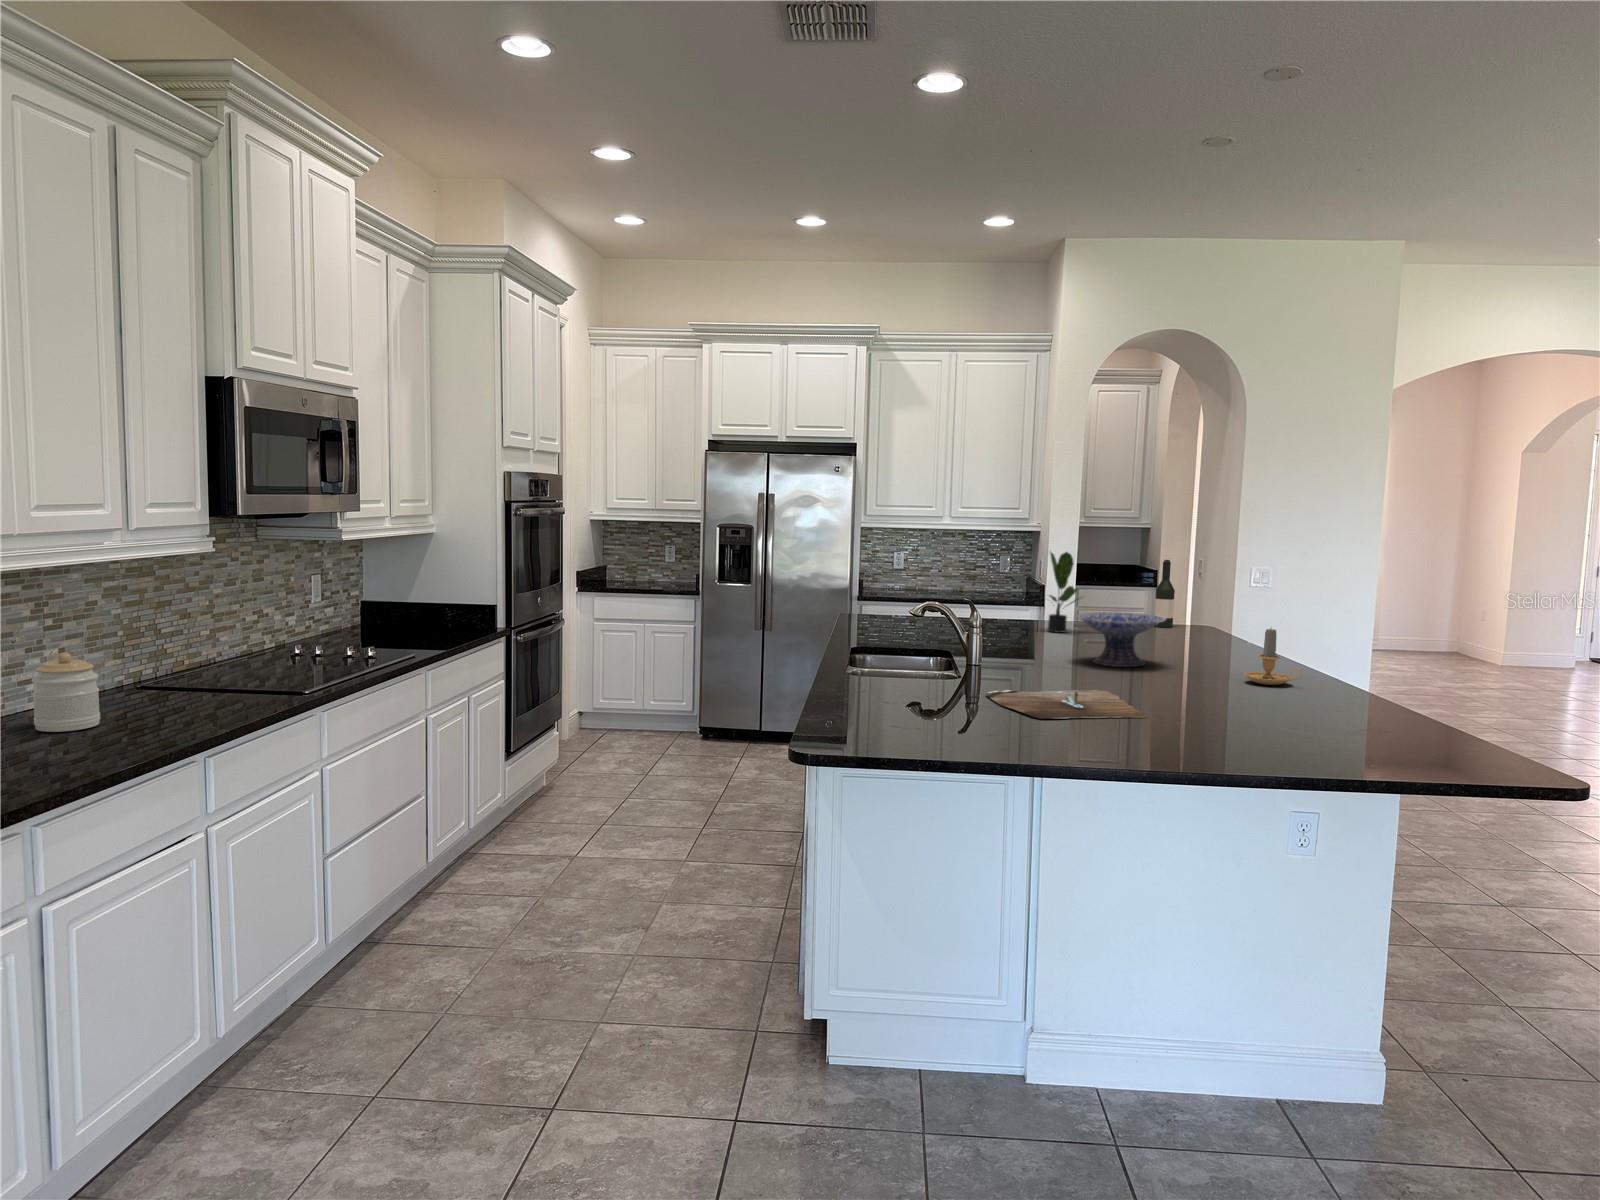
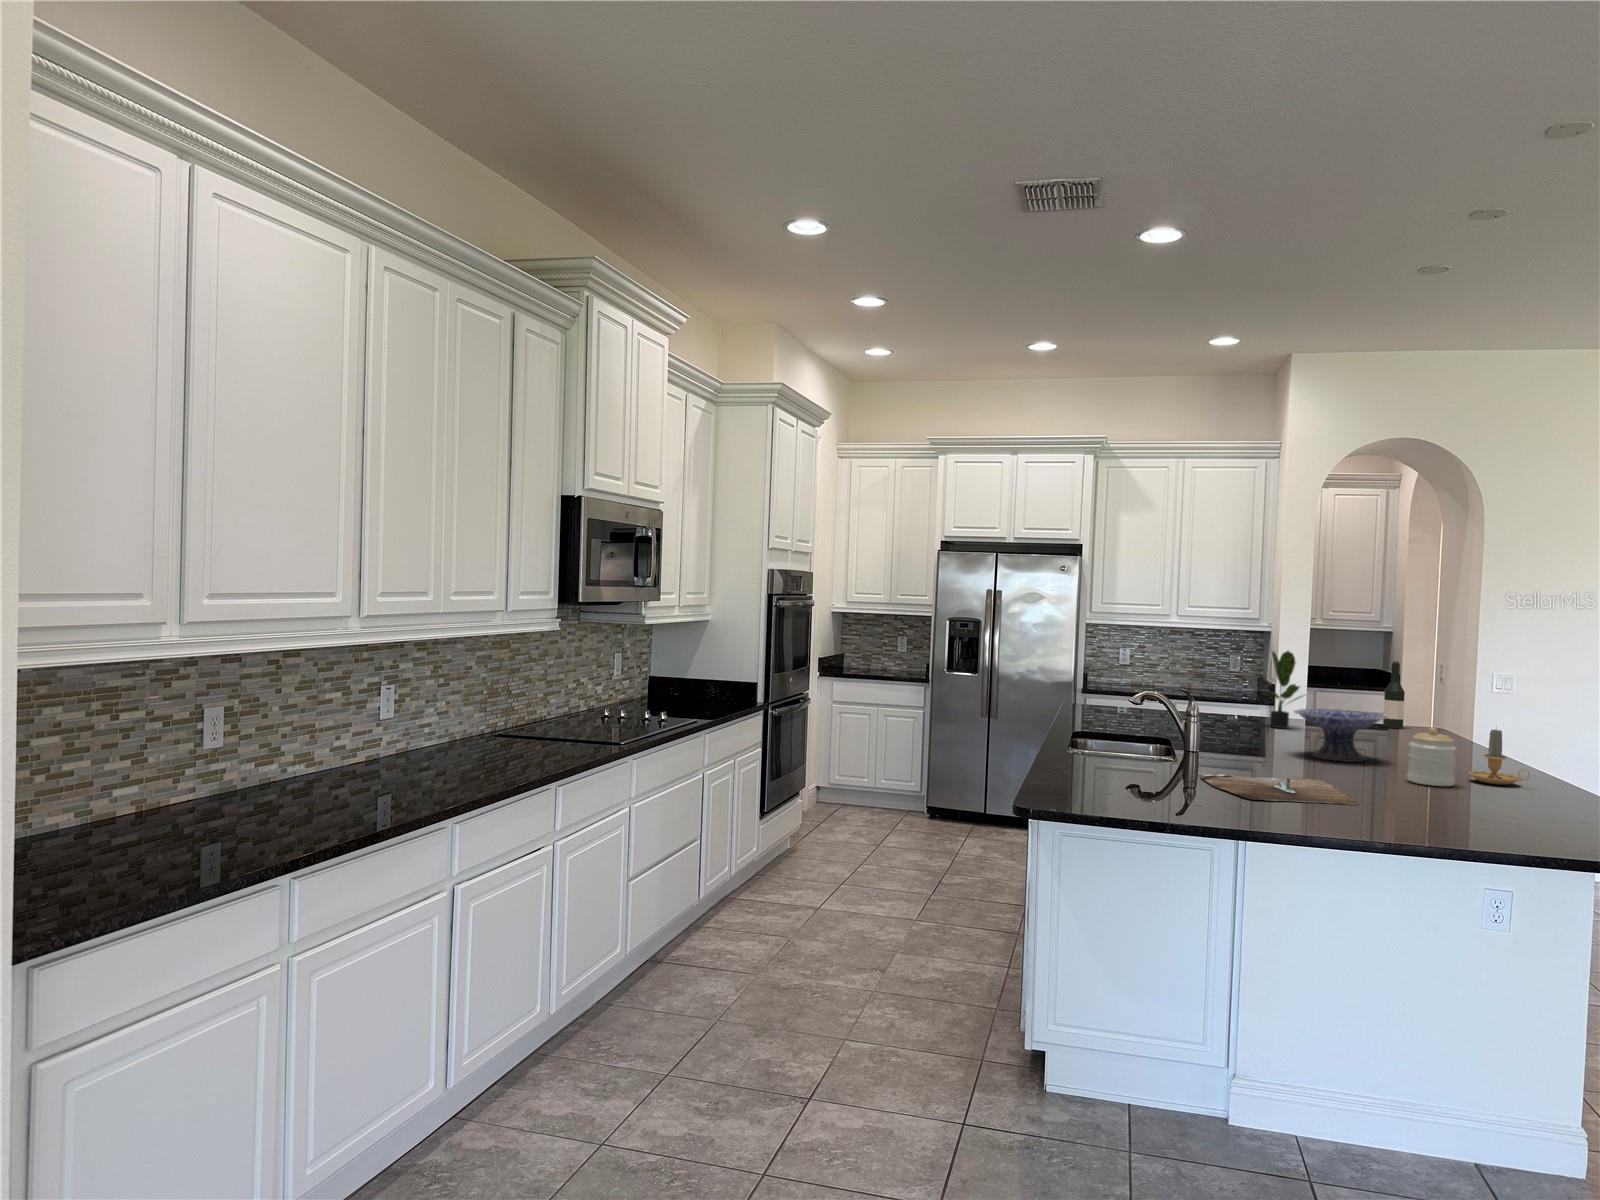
jar: present [32,653,100,732] -> present [1407,728,1456,786]

